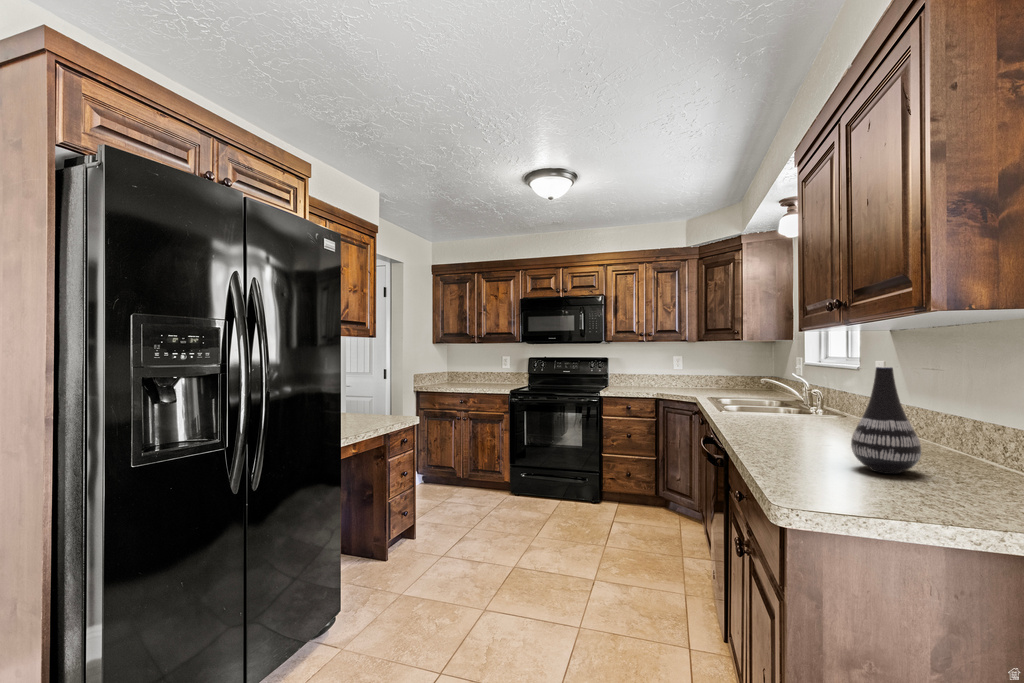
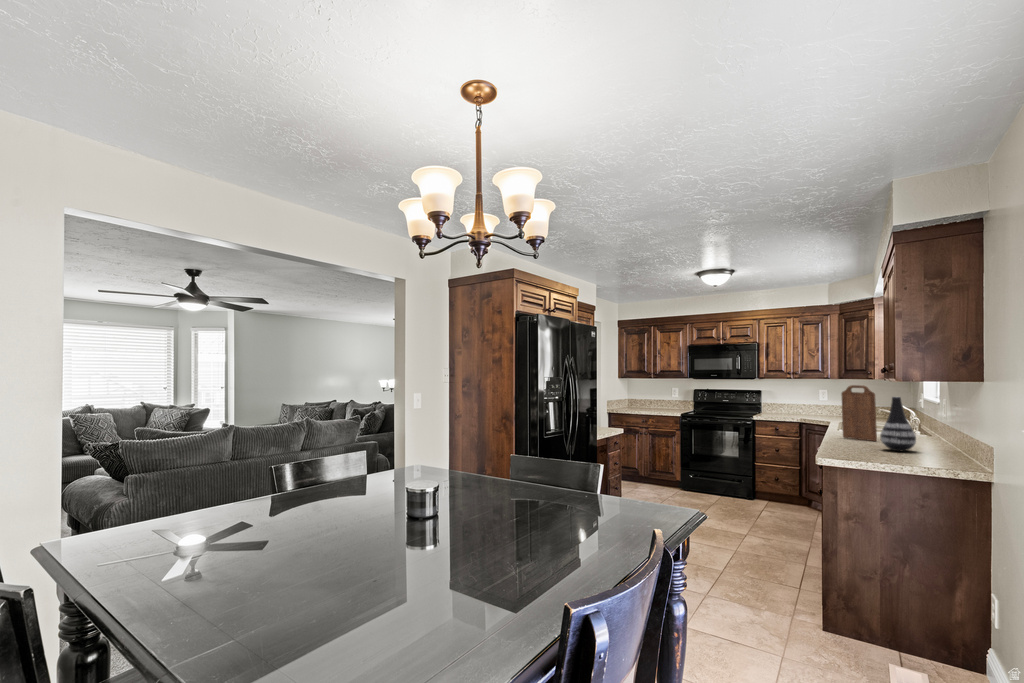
cutting board: none [749,347,807,440] -> present [841,385,877,441]

